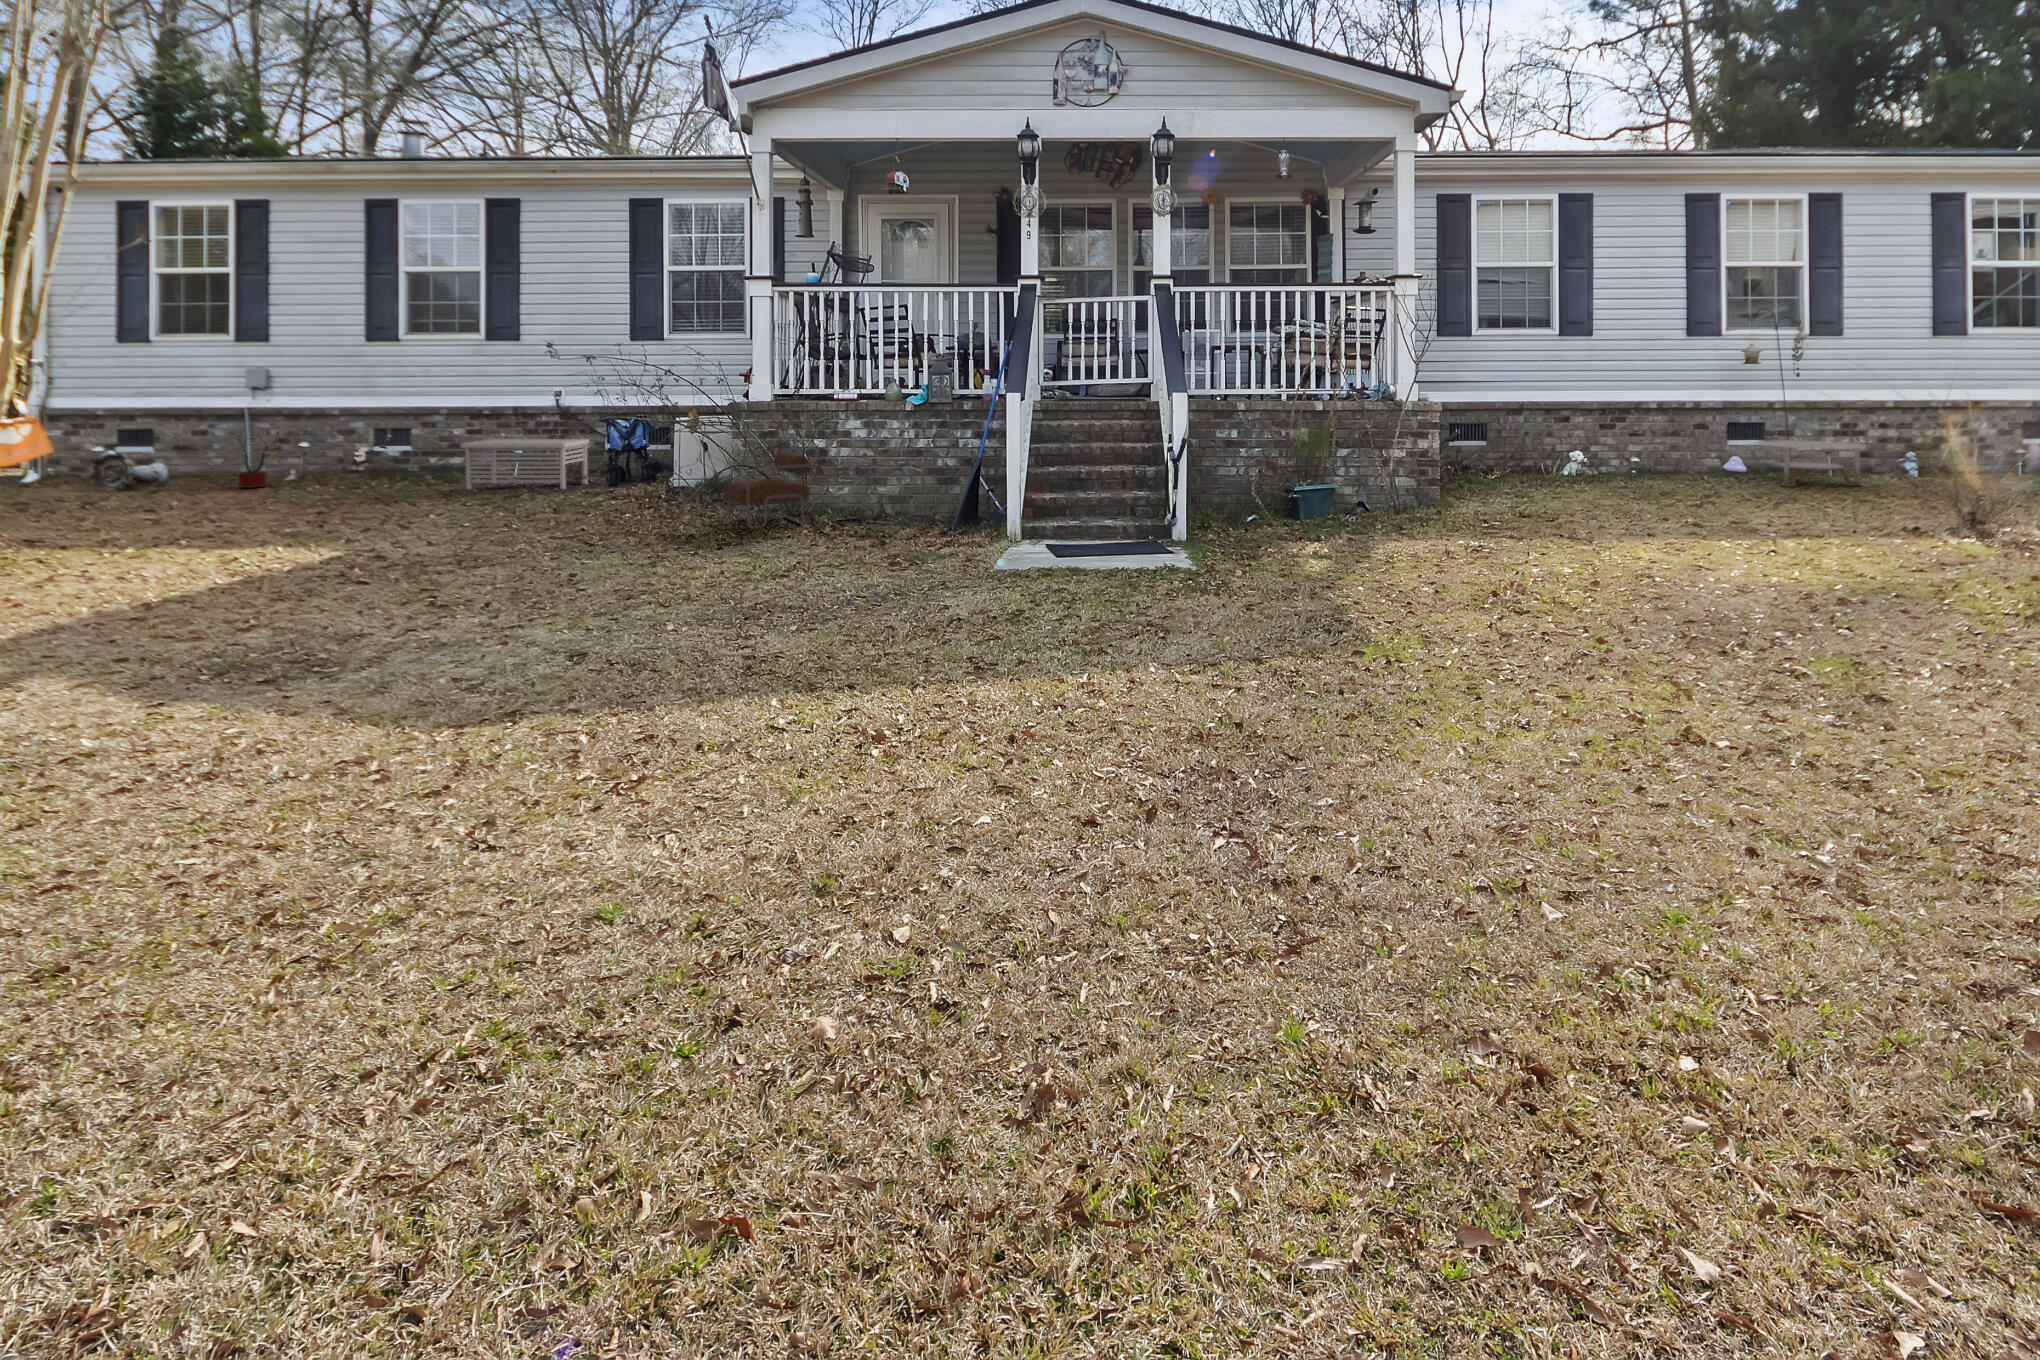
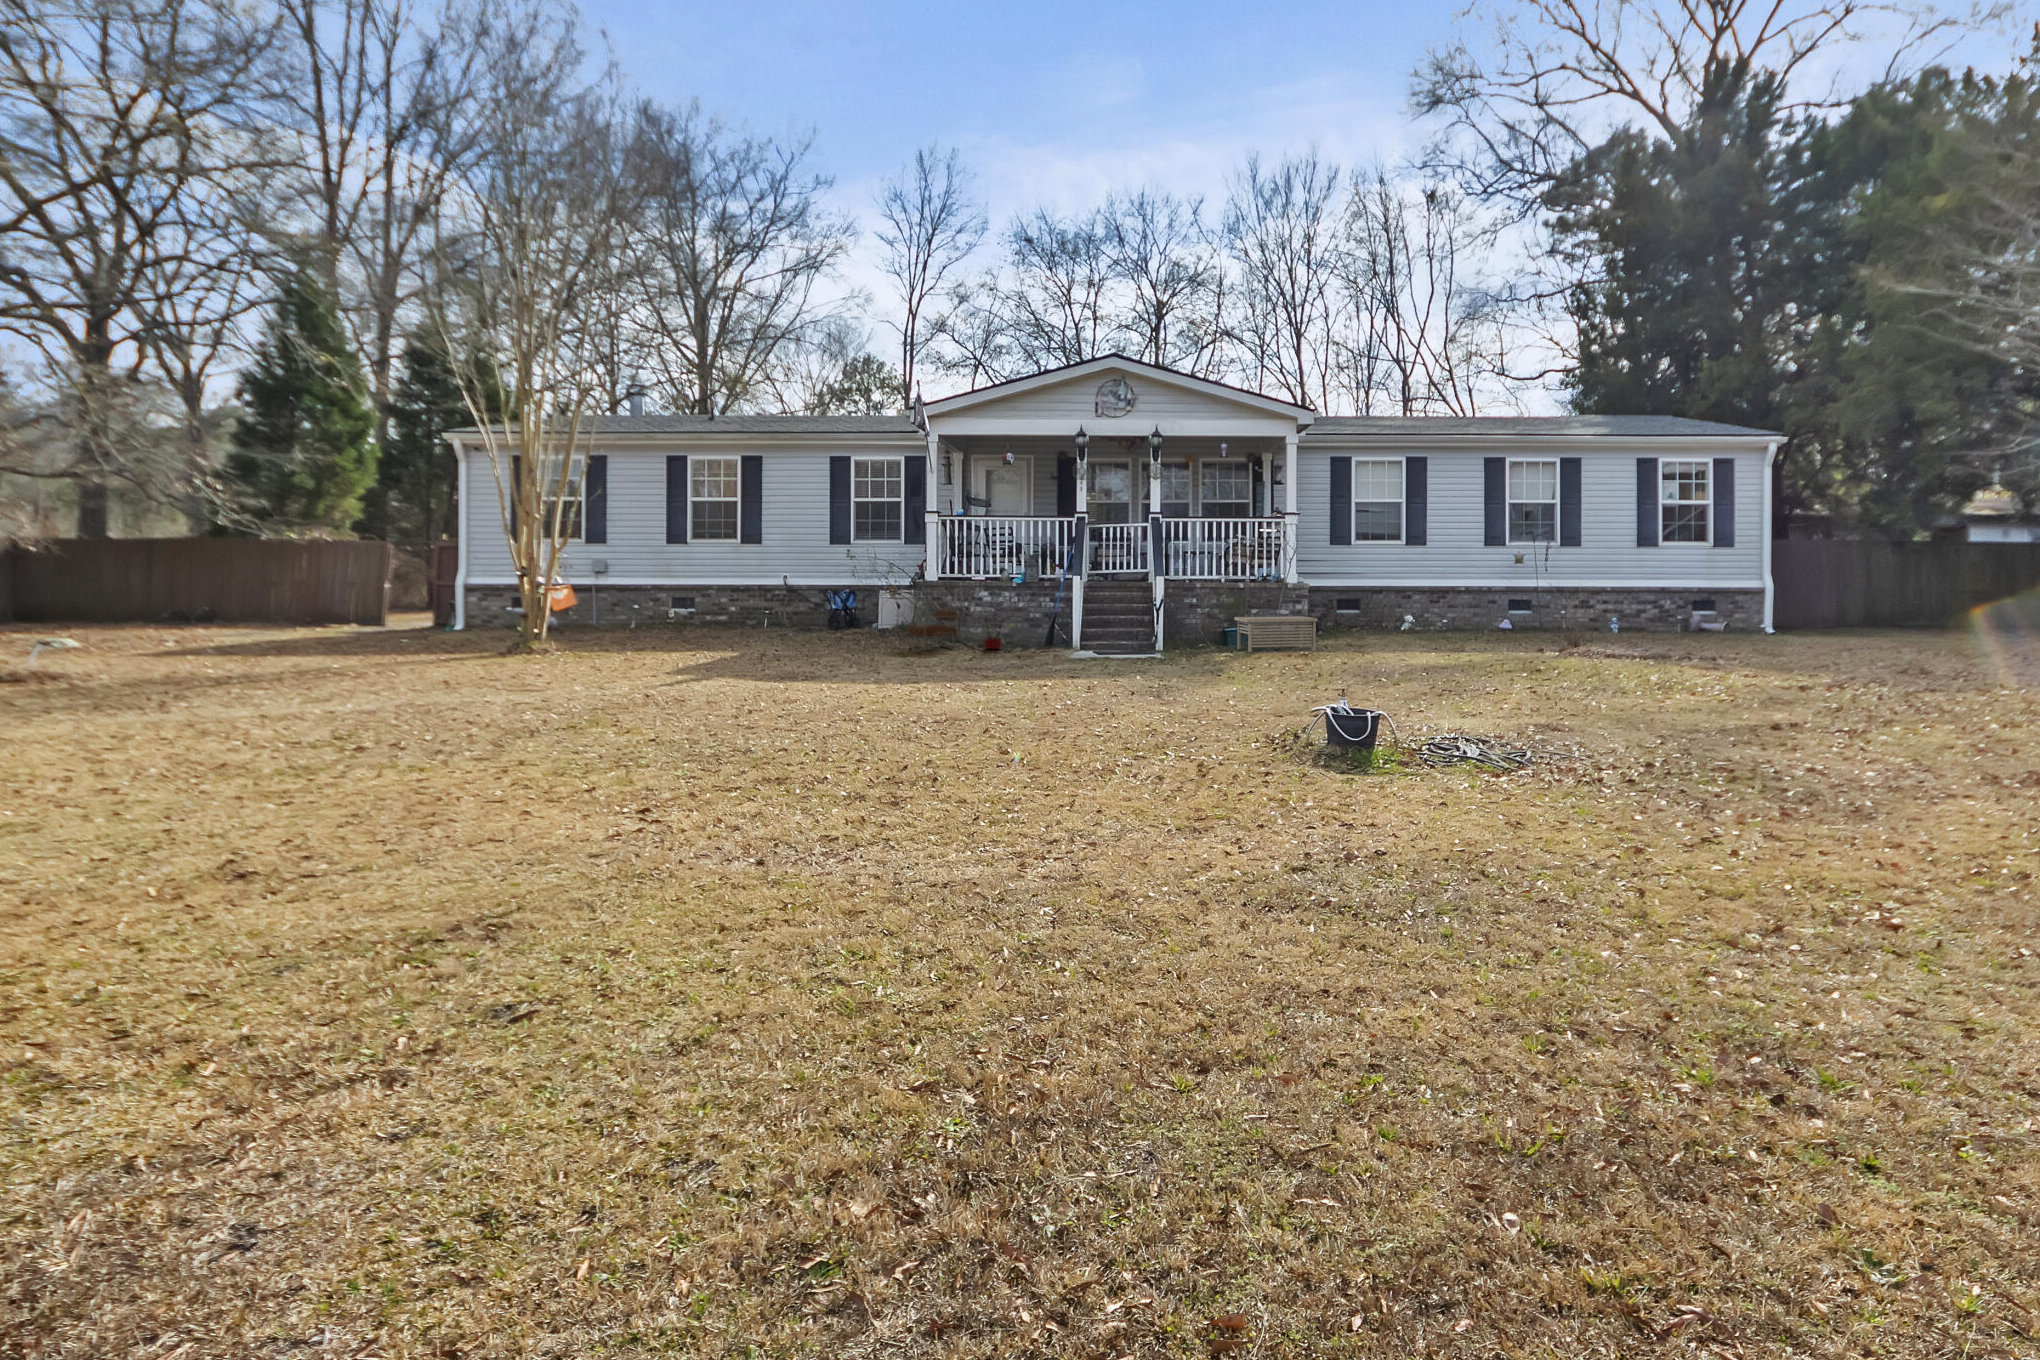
decorative plant: present [238,438,279,488] -> present [984,611,1012,649]
storage bench: present [461,439,589,489] -> present [1234,616,1318,652]
round table: present [1757,440,1866,487] -> none [1522,611,1585,638]

